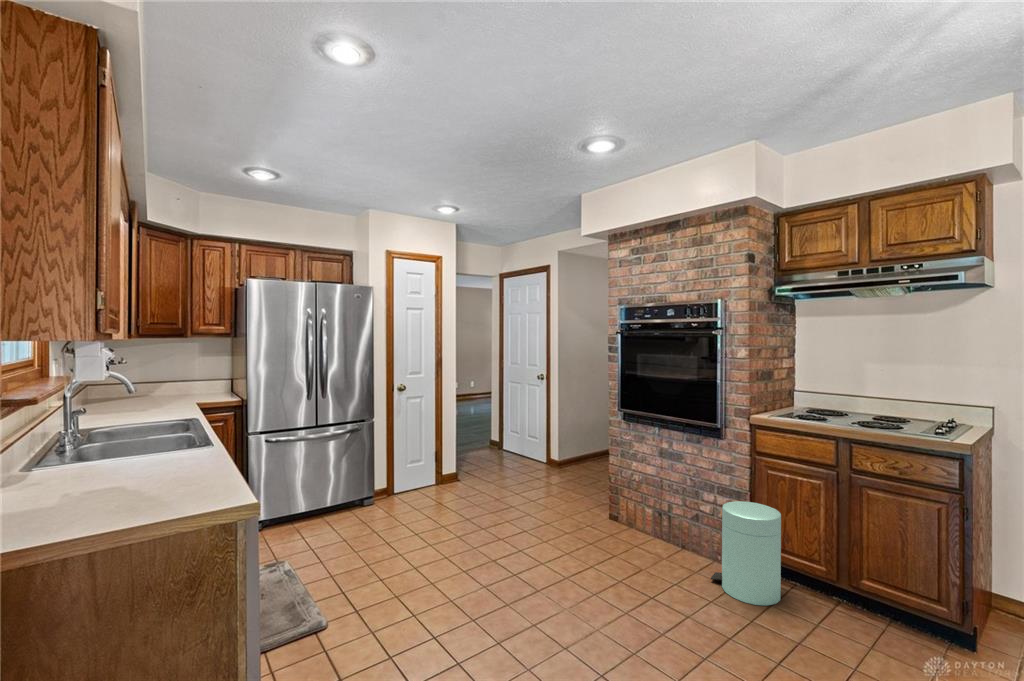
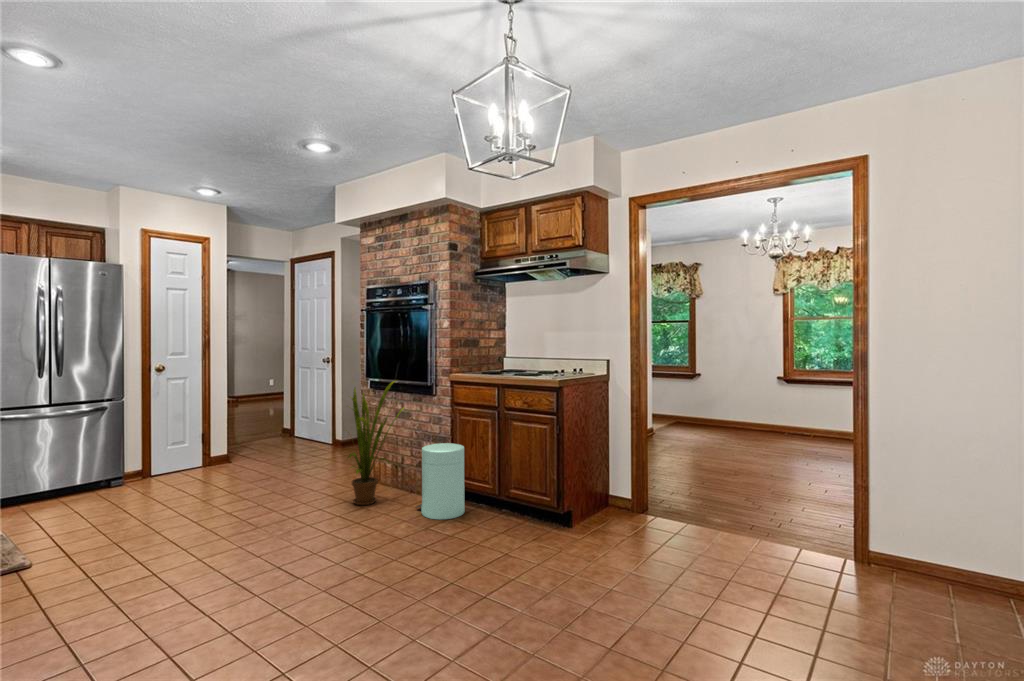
house plant: none [610,416,683,565] -> present [349,381,402,505]

